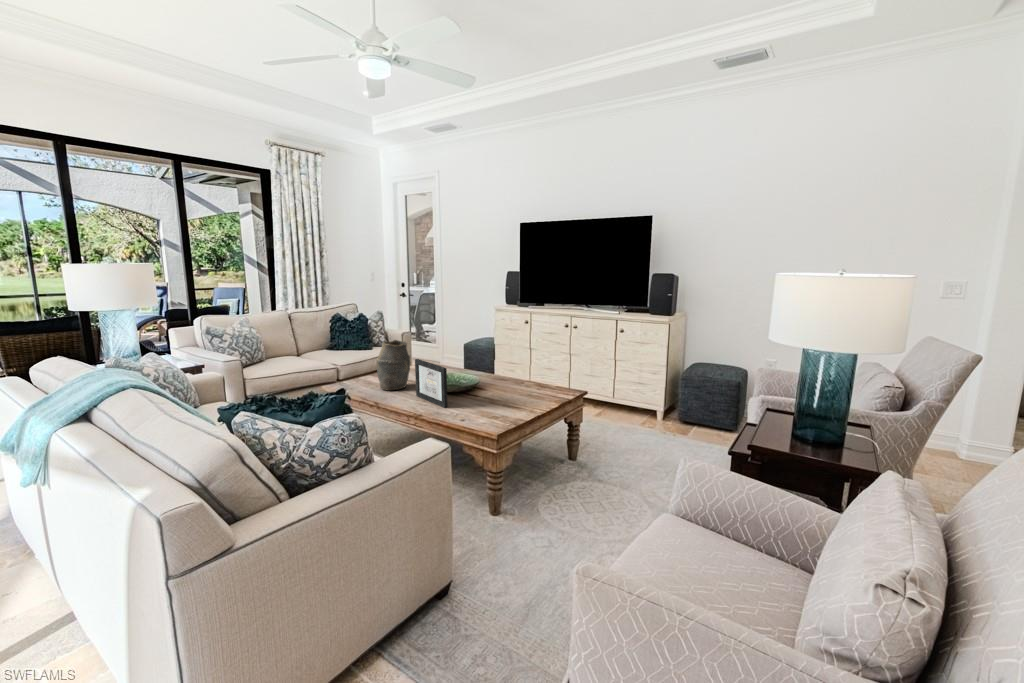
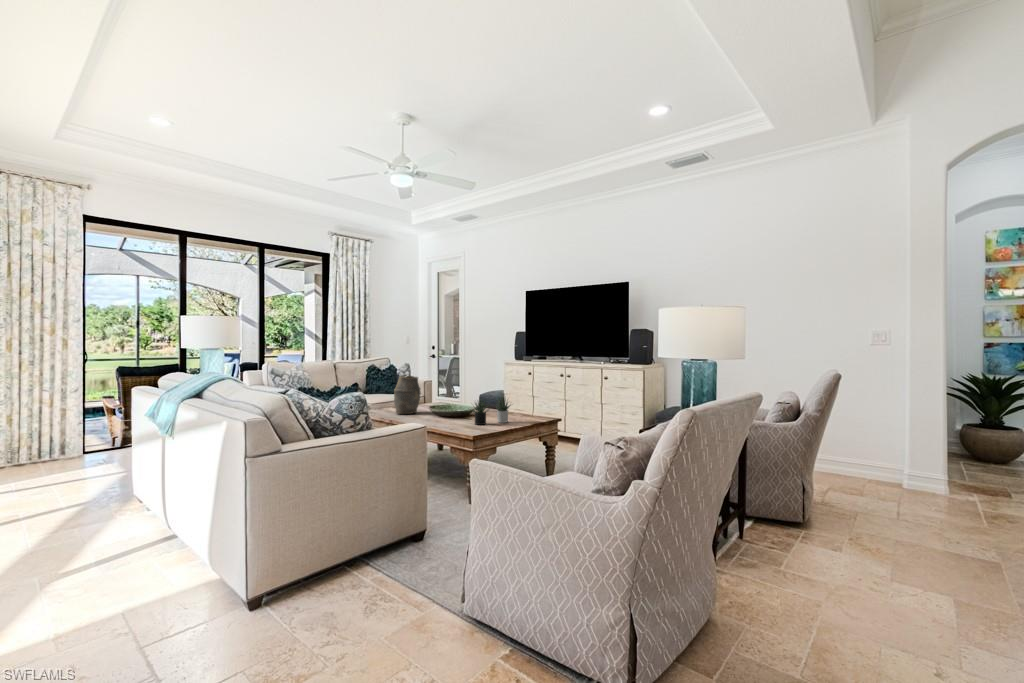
picture frame: present [415,359,447,408] -> none [422,387,443,423]
succulent plant: none [482,371,537,412] -> present [472,398,510,425]

